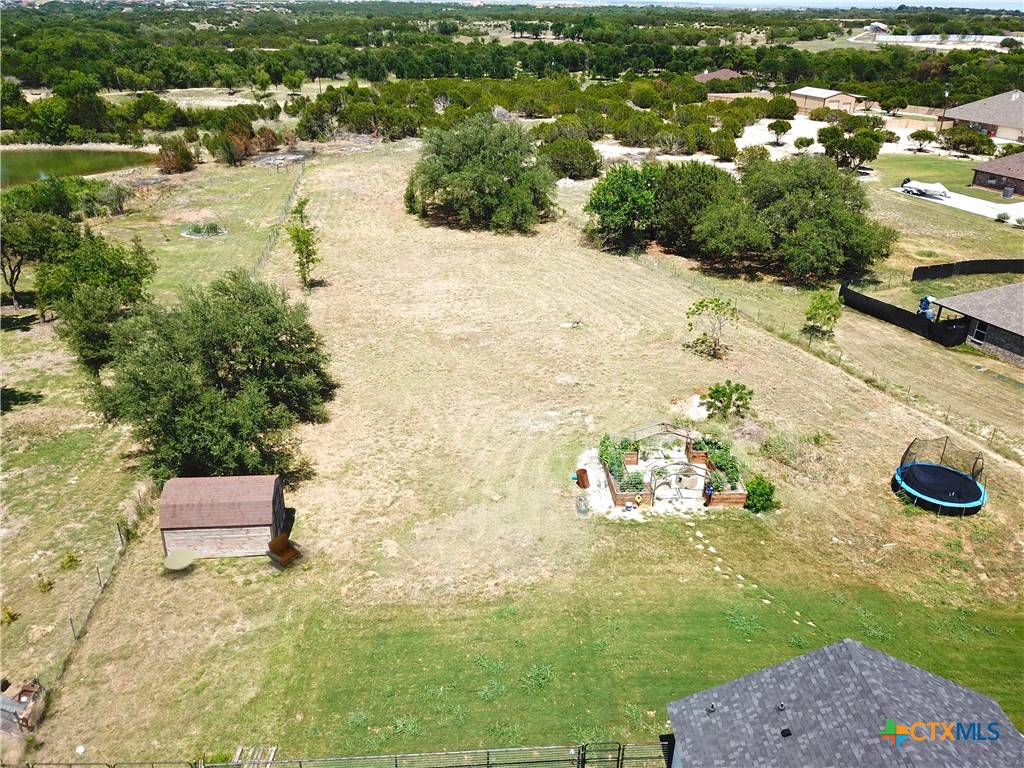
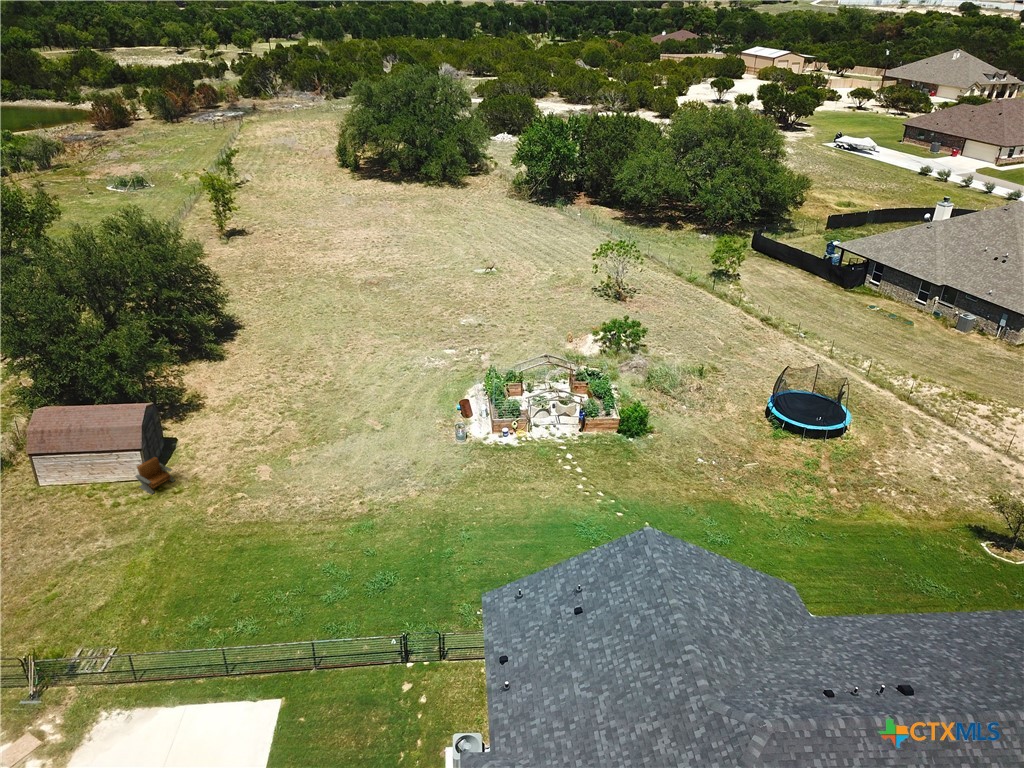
round table: present [164,549,195,573] -> none [31,474,65,497]

